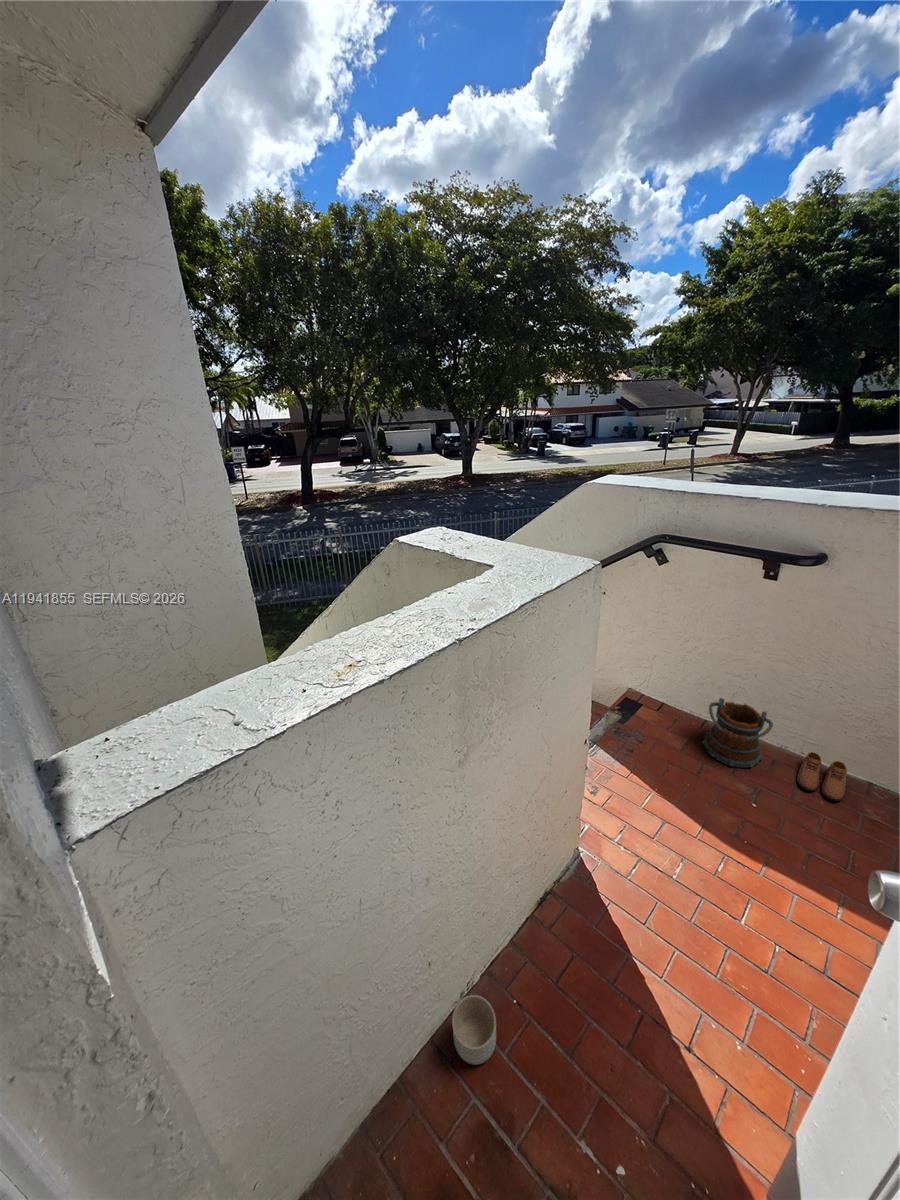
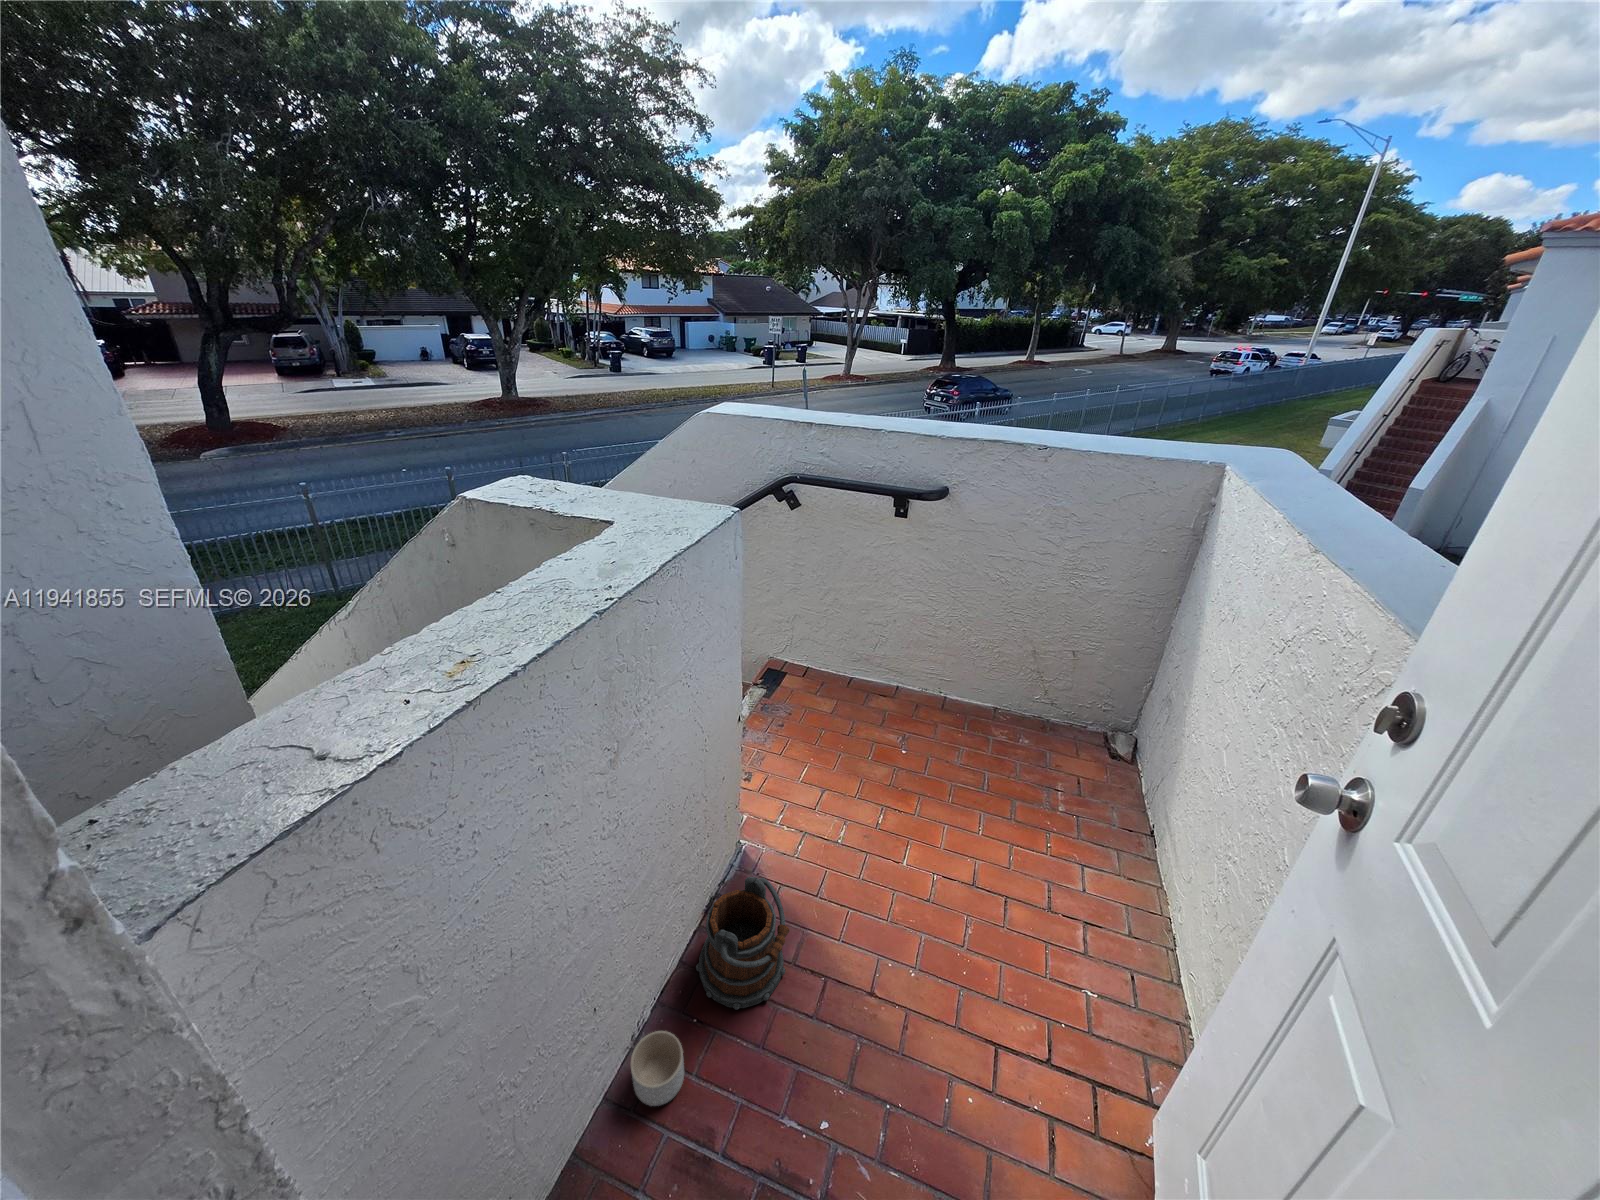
bucket: present [702,698,773,768] -> present [696,877,790,1010]
shoe: present [797,752,847,801] -> none [938,688,977,729]

